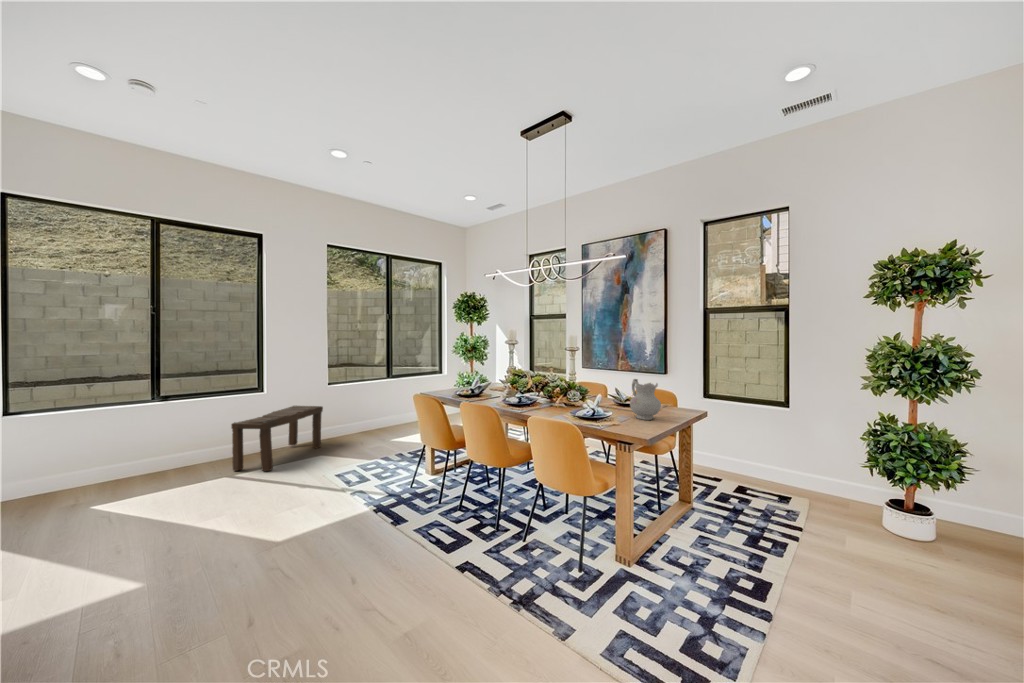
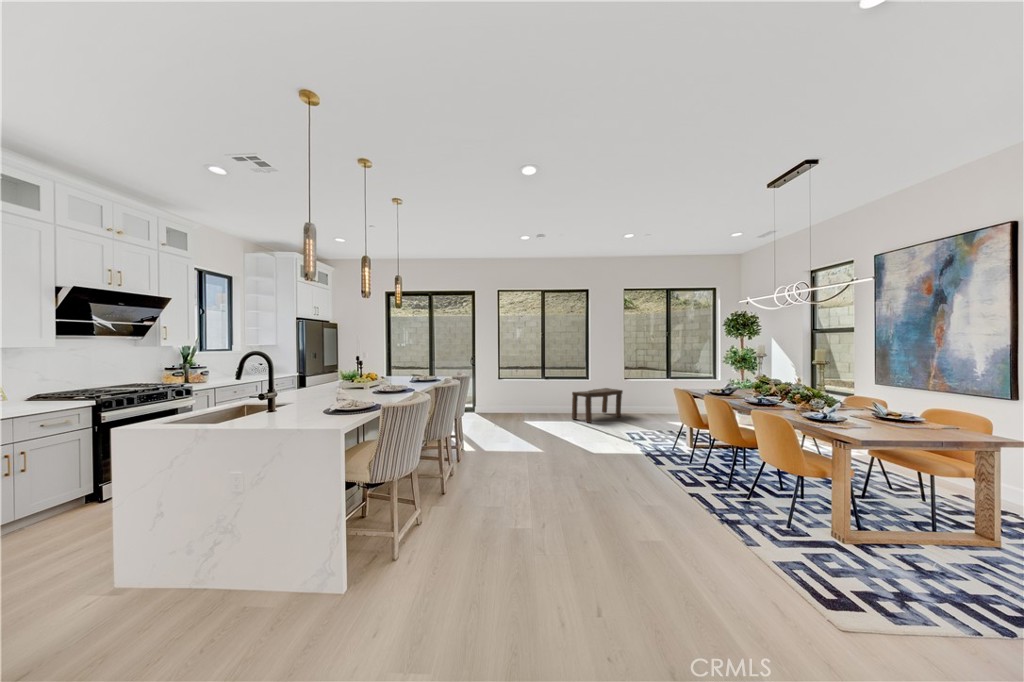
ceramic pitcher: present [630,379,661,420] -> none [873,387,915,427]

